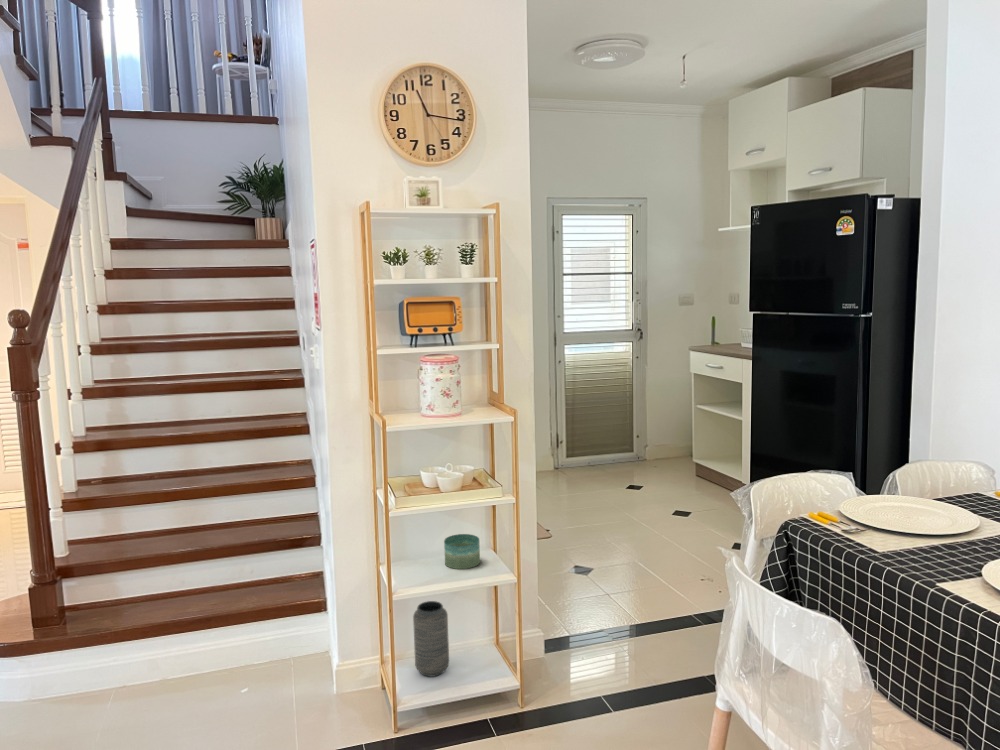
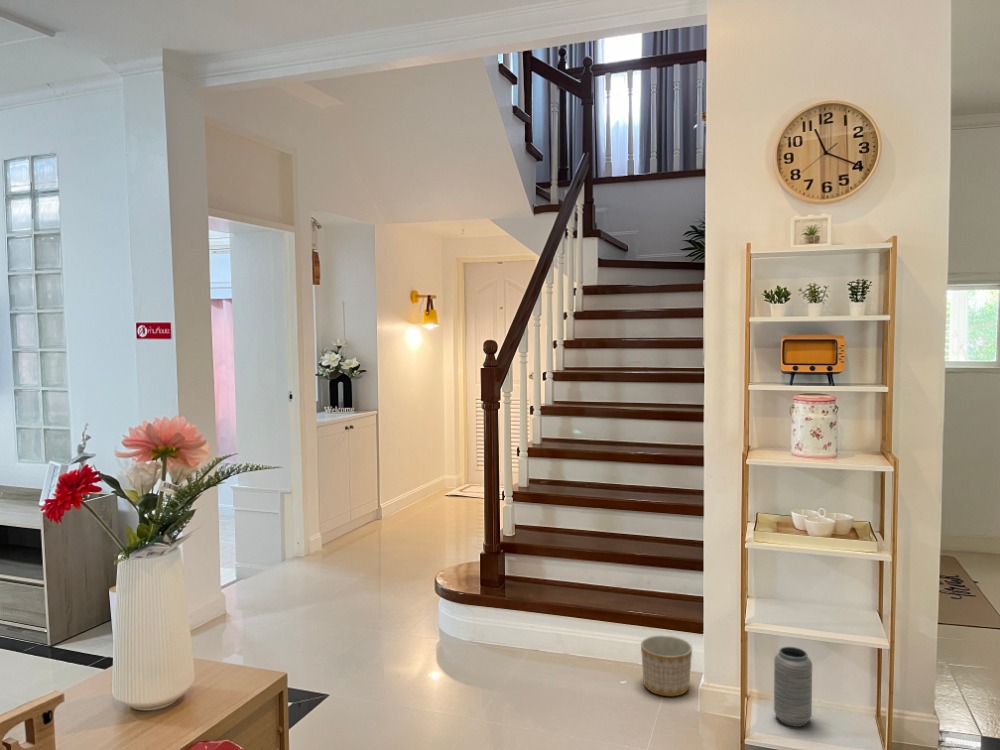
candle: present [444,534,480,569] -> none [814,585,855,623]
planter: none [264,623,320,689] -> present [641,635,692,696]

